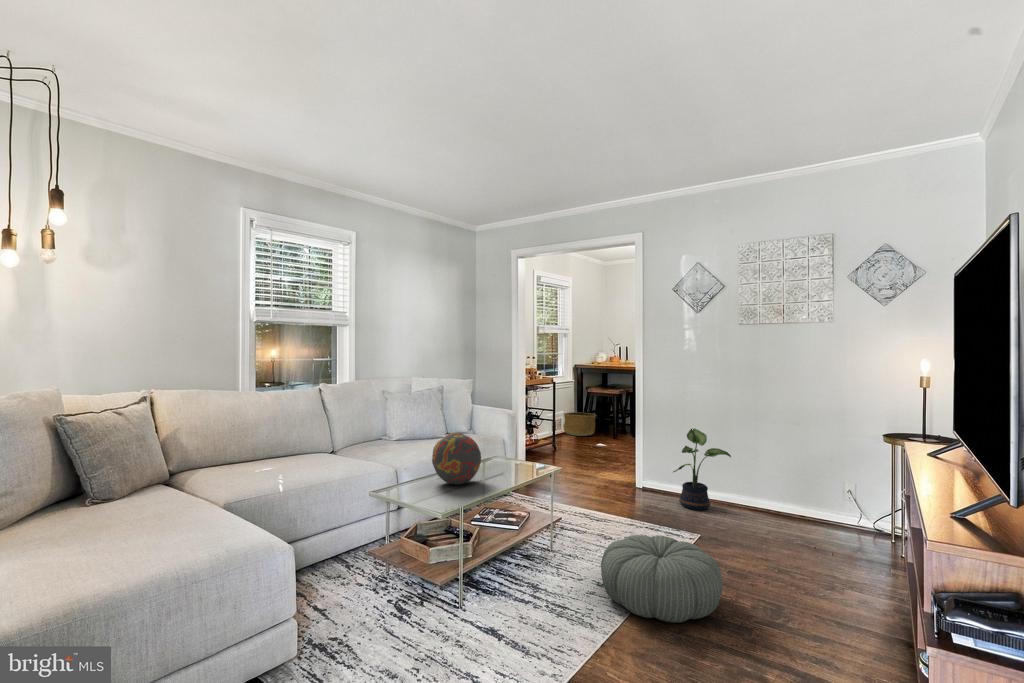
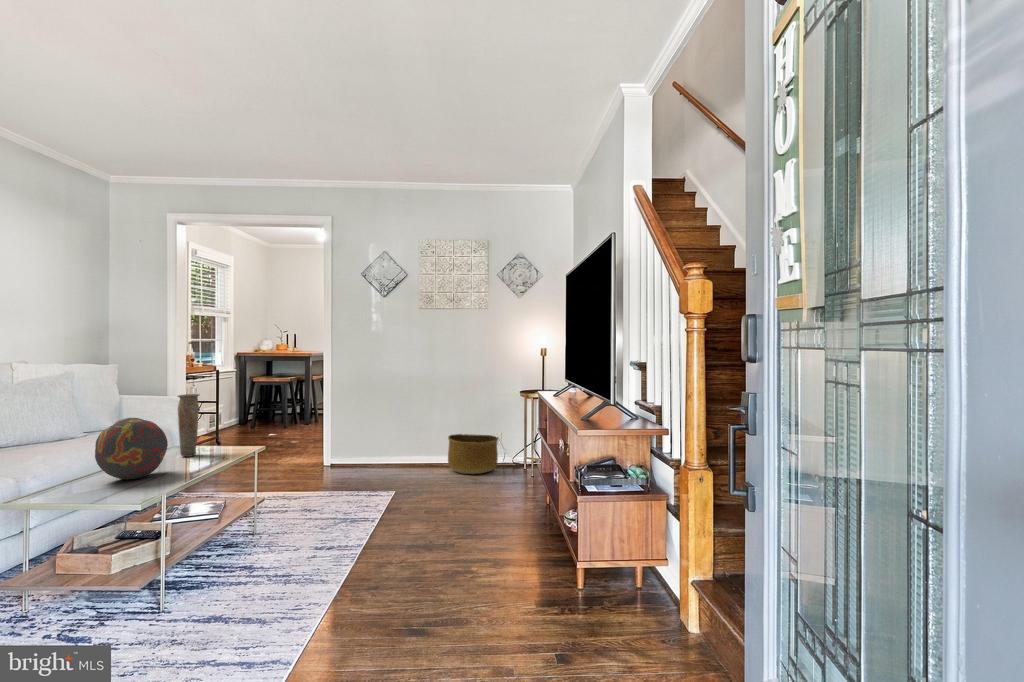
basket: present [563,412,596,436] -> present [448,434,498,474]
vase: none [497,413,514,469] -> present [178,394,199,457]
potted plant: present [673,429,731,510] -> none [364,399,415,474]
pouf: present [601,535,723,622] -> none [319,490,431,561]

